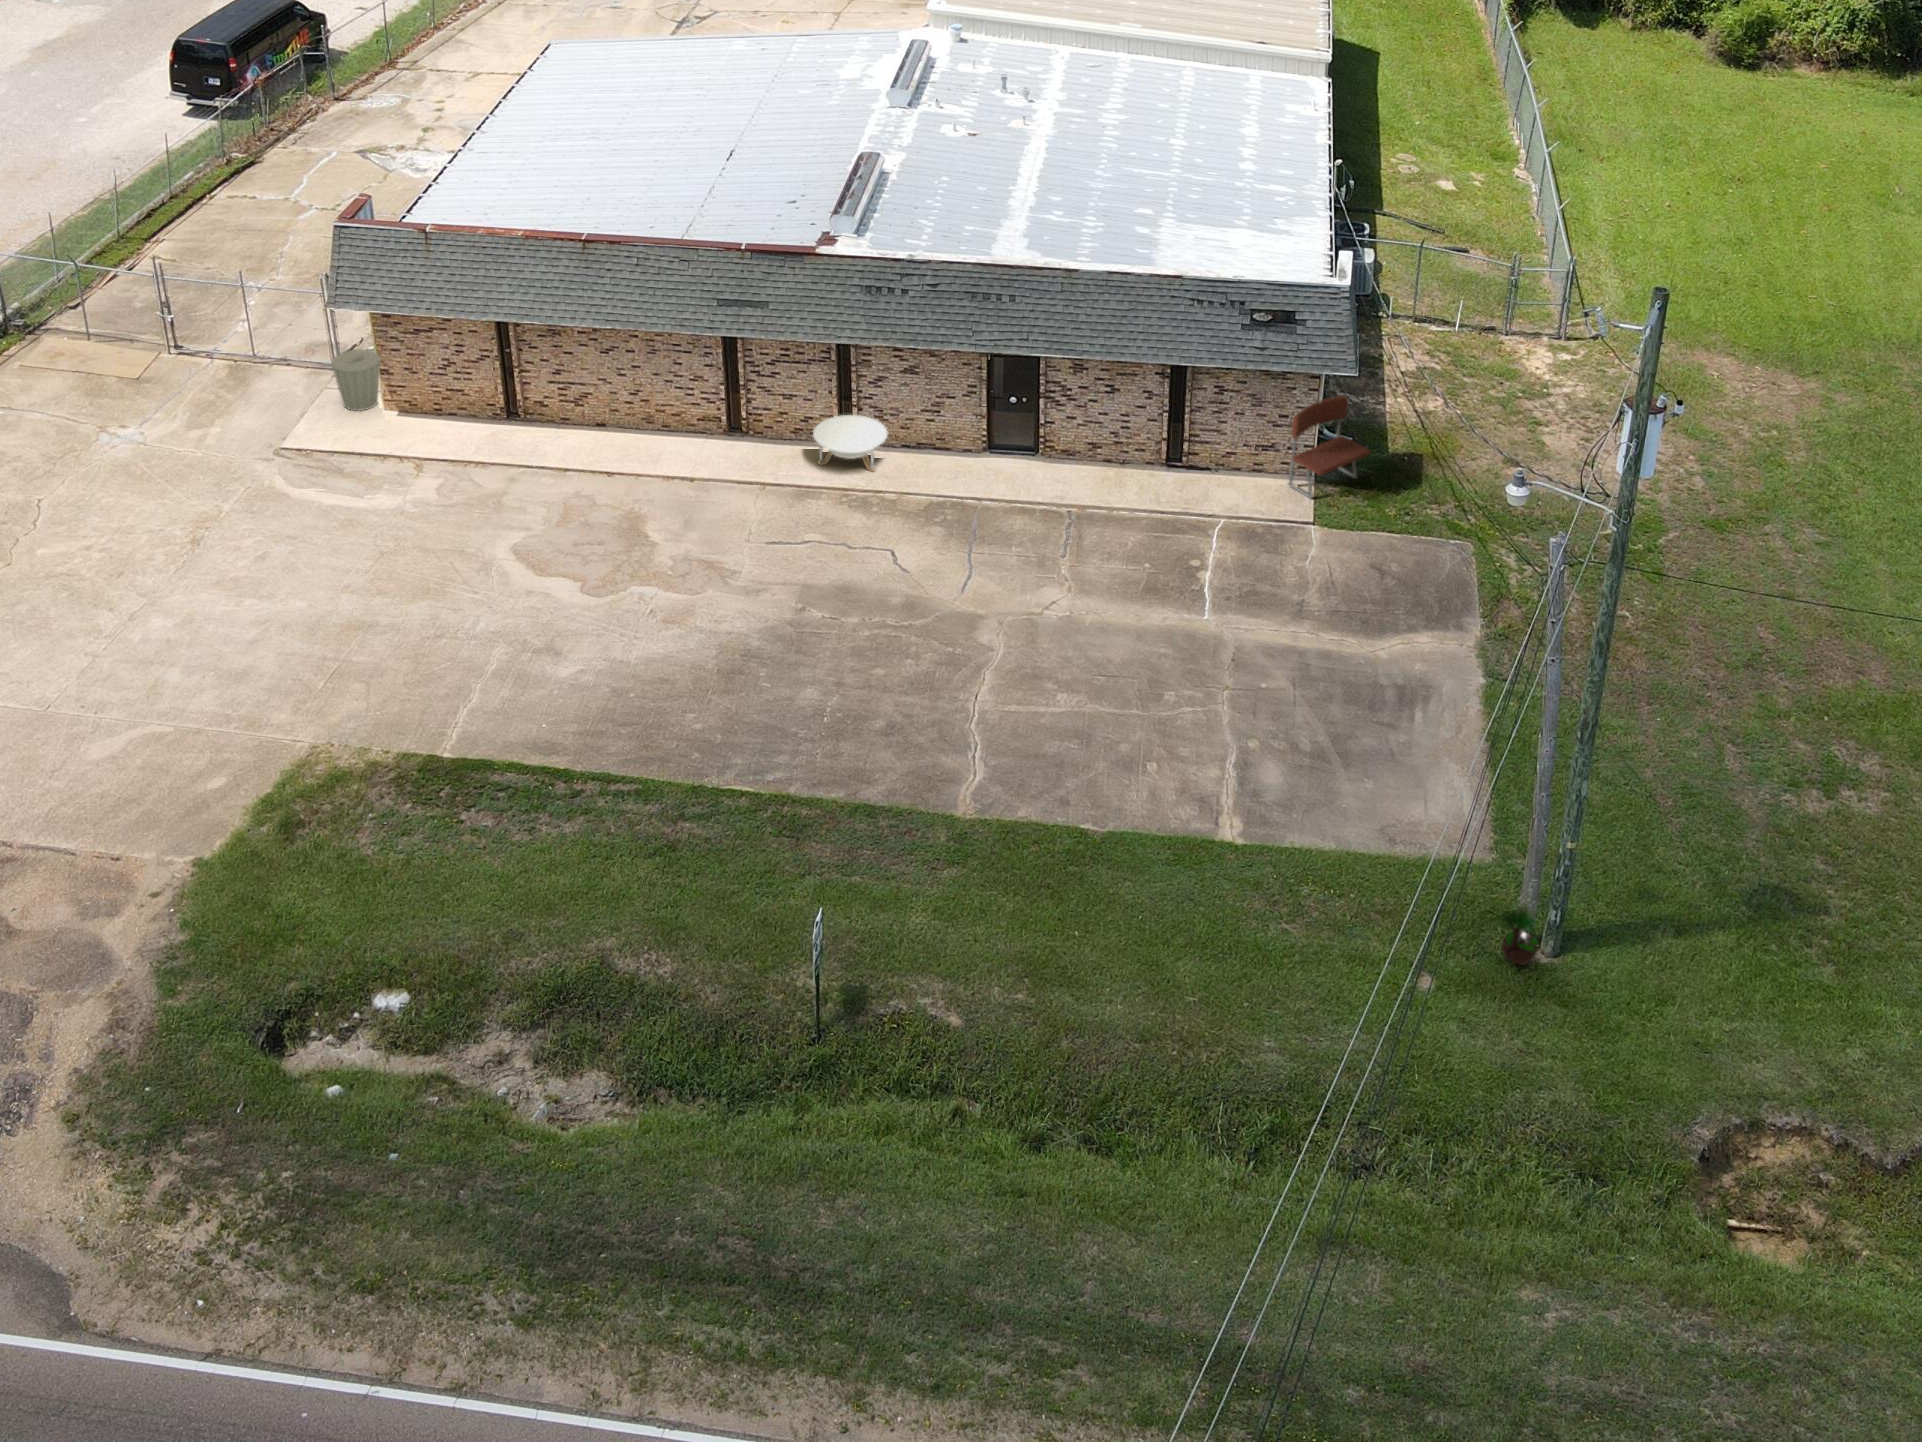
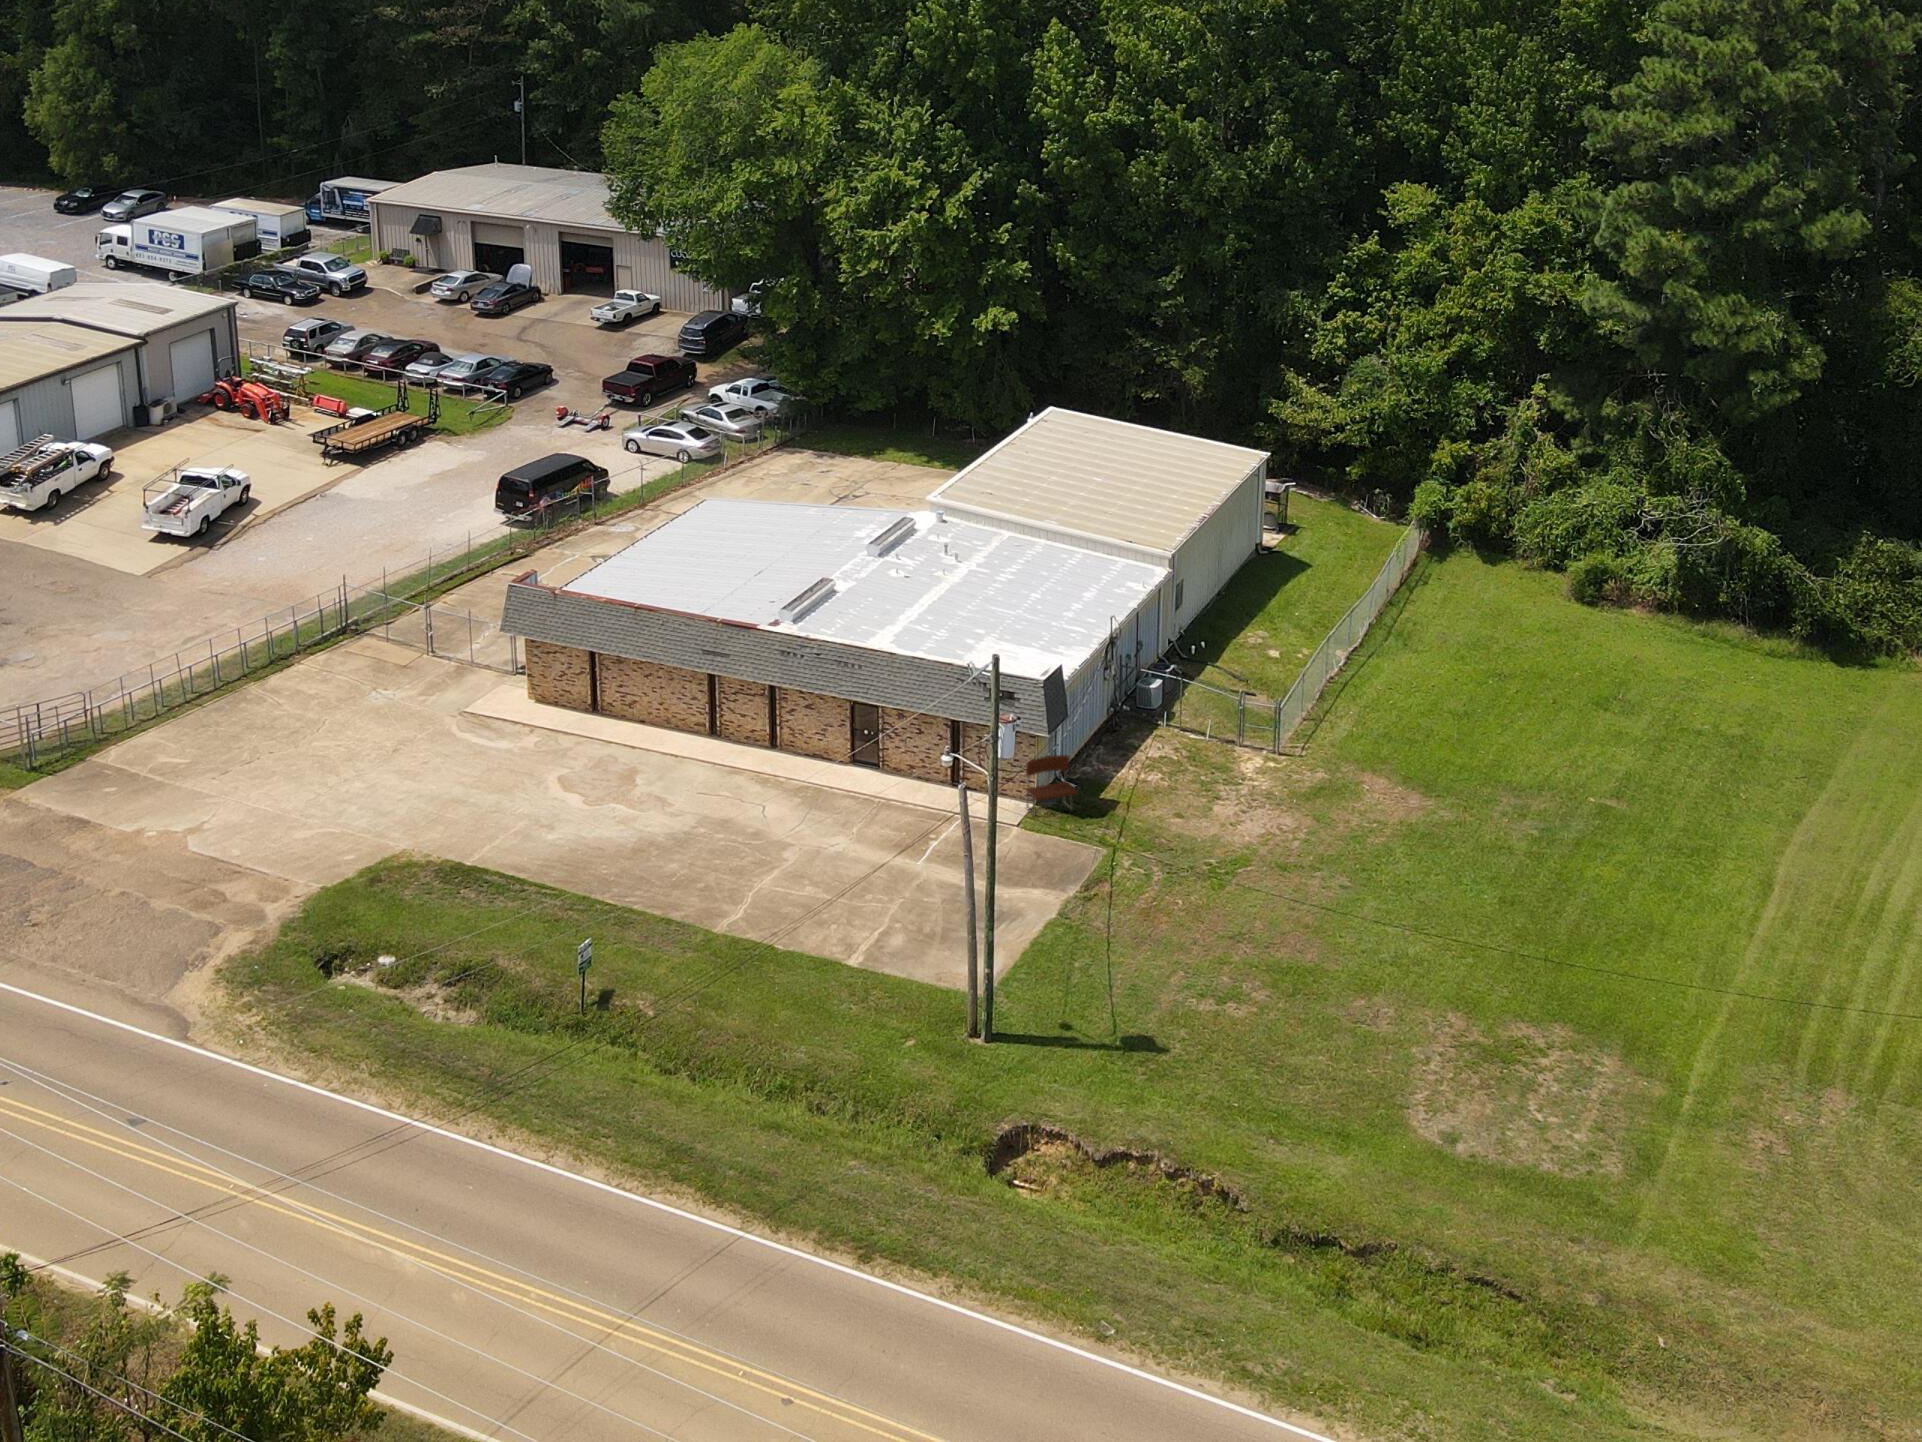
trash can: present [331,349,381,411] -> none [503,661,532,698]
round table: present [813,415,887,472] -> none [753,732,798,767]
potted tree: present [1496,904,1538,965] -> none [943,998,973,1041]

